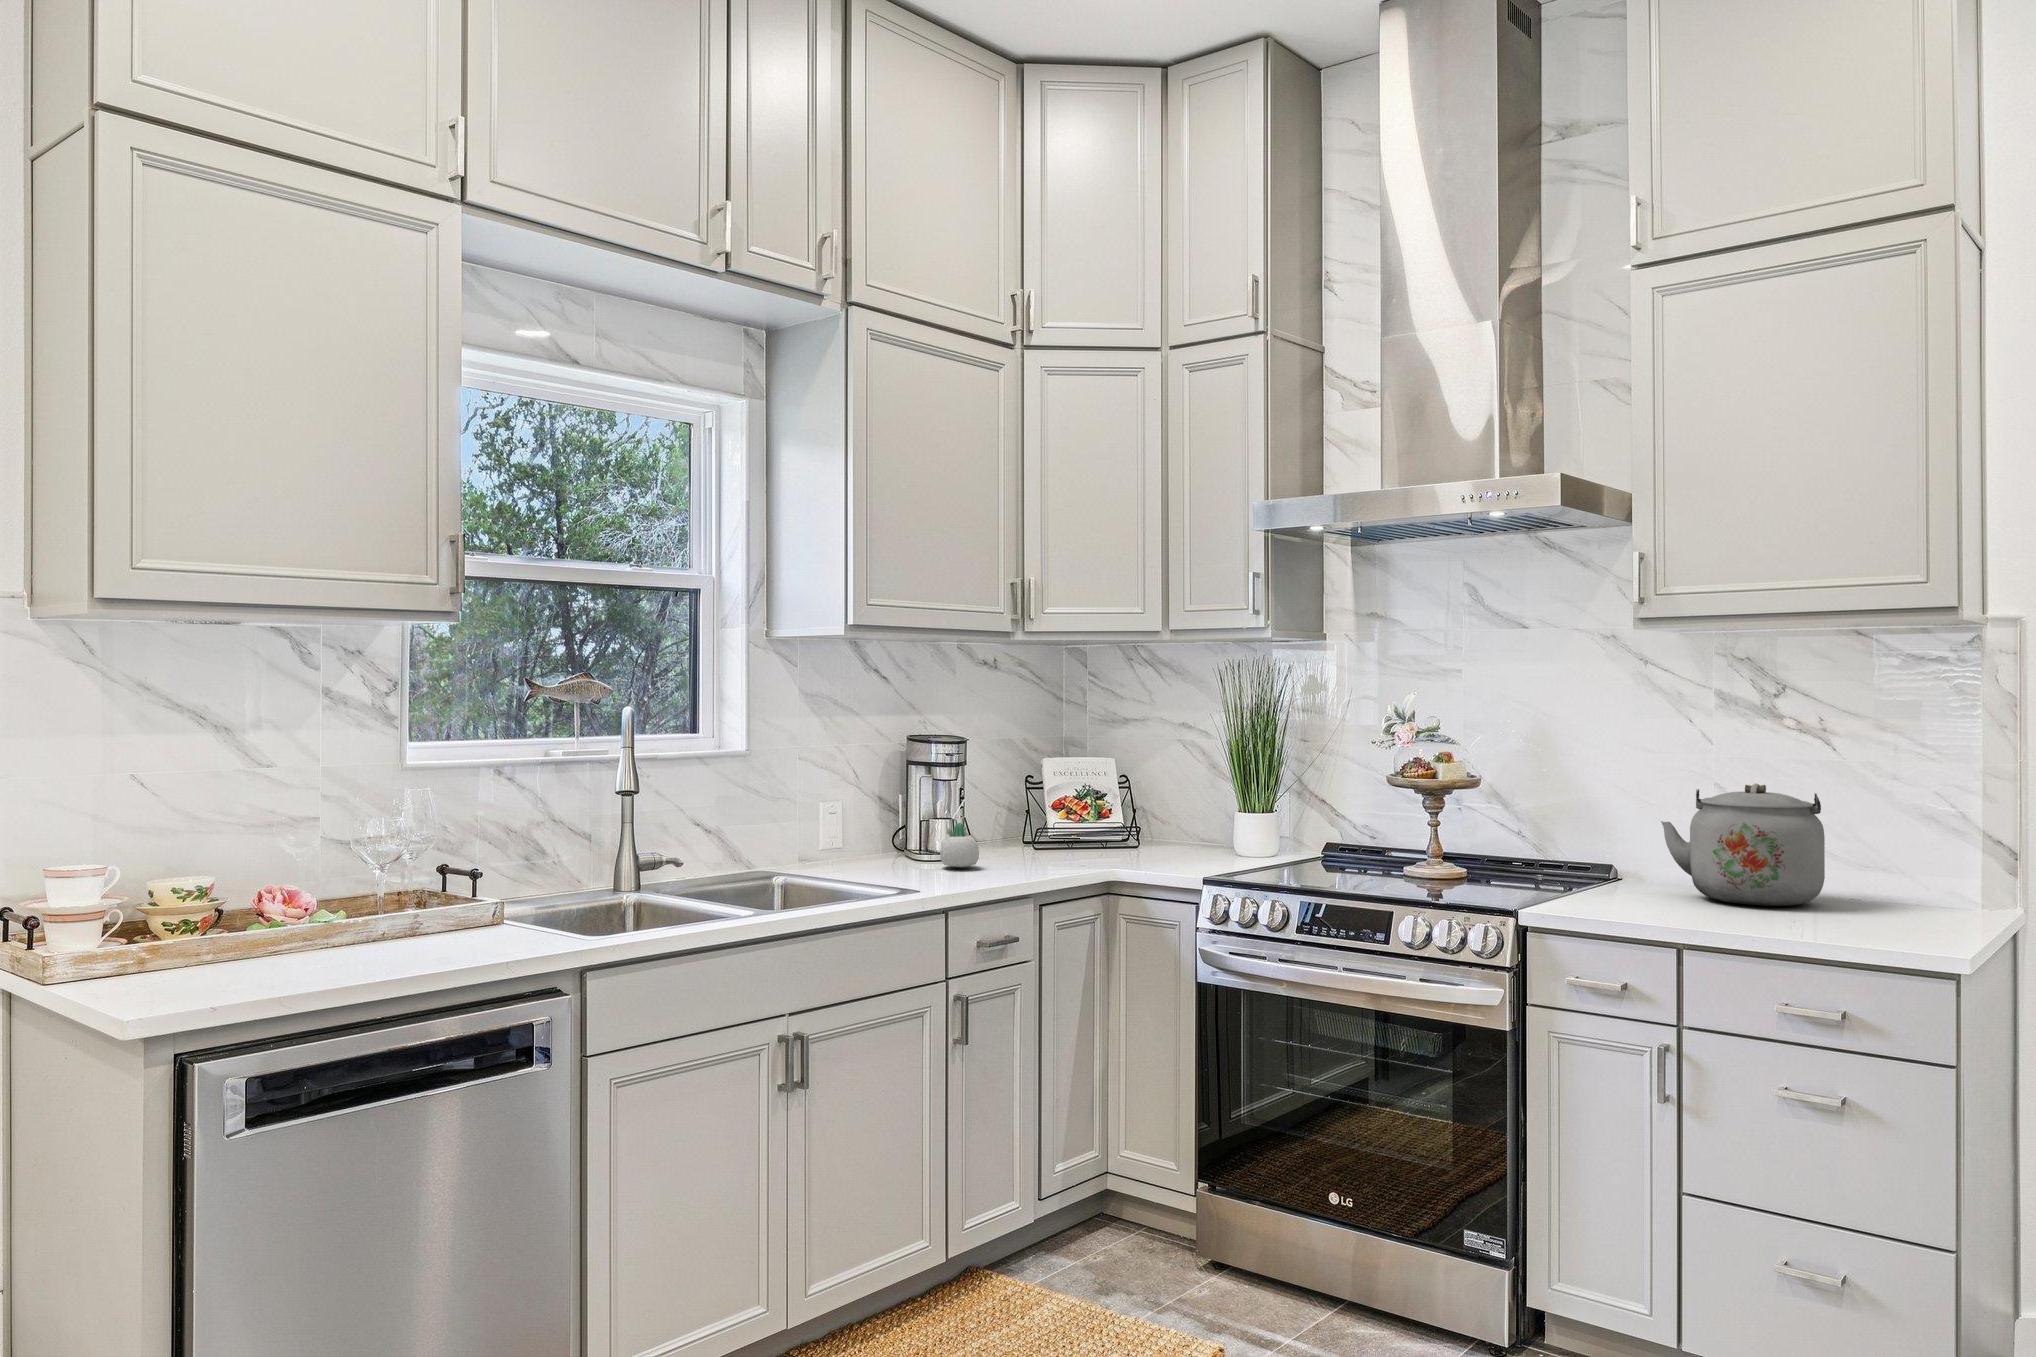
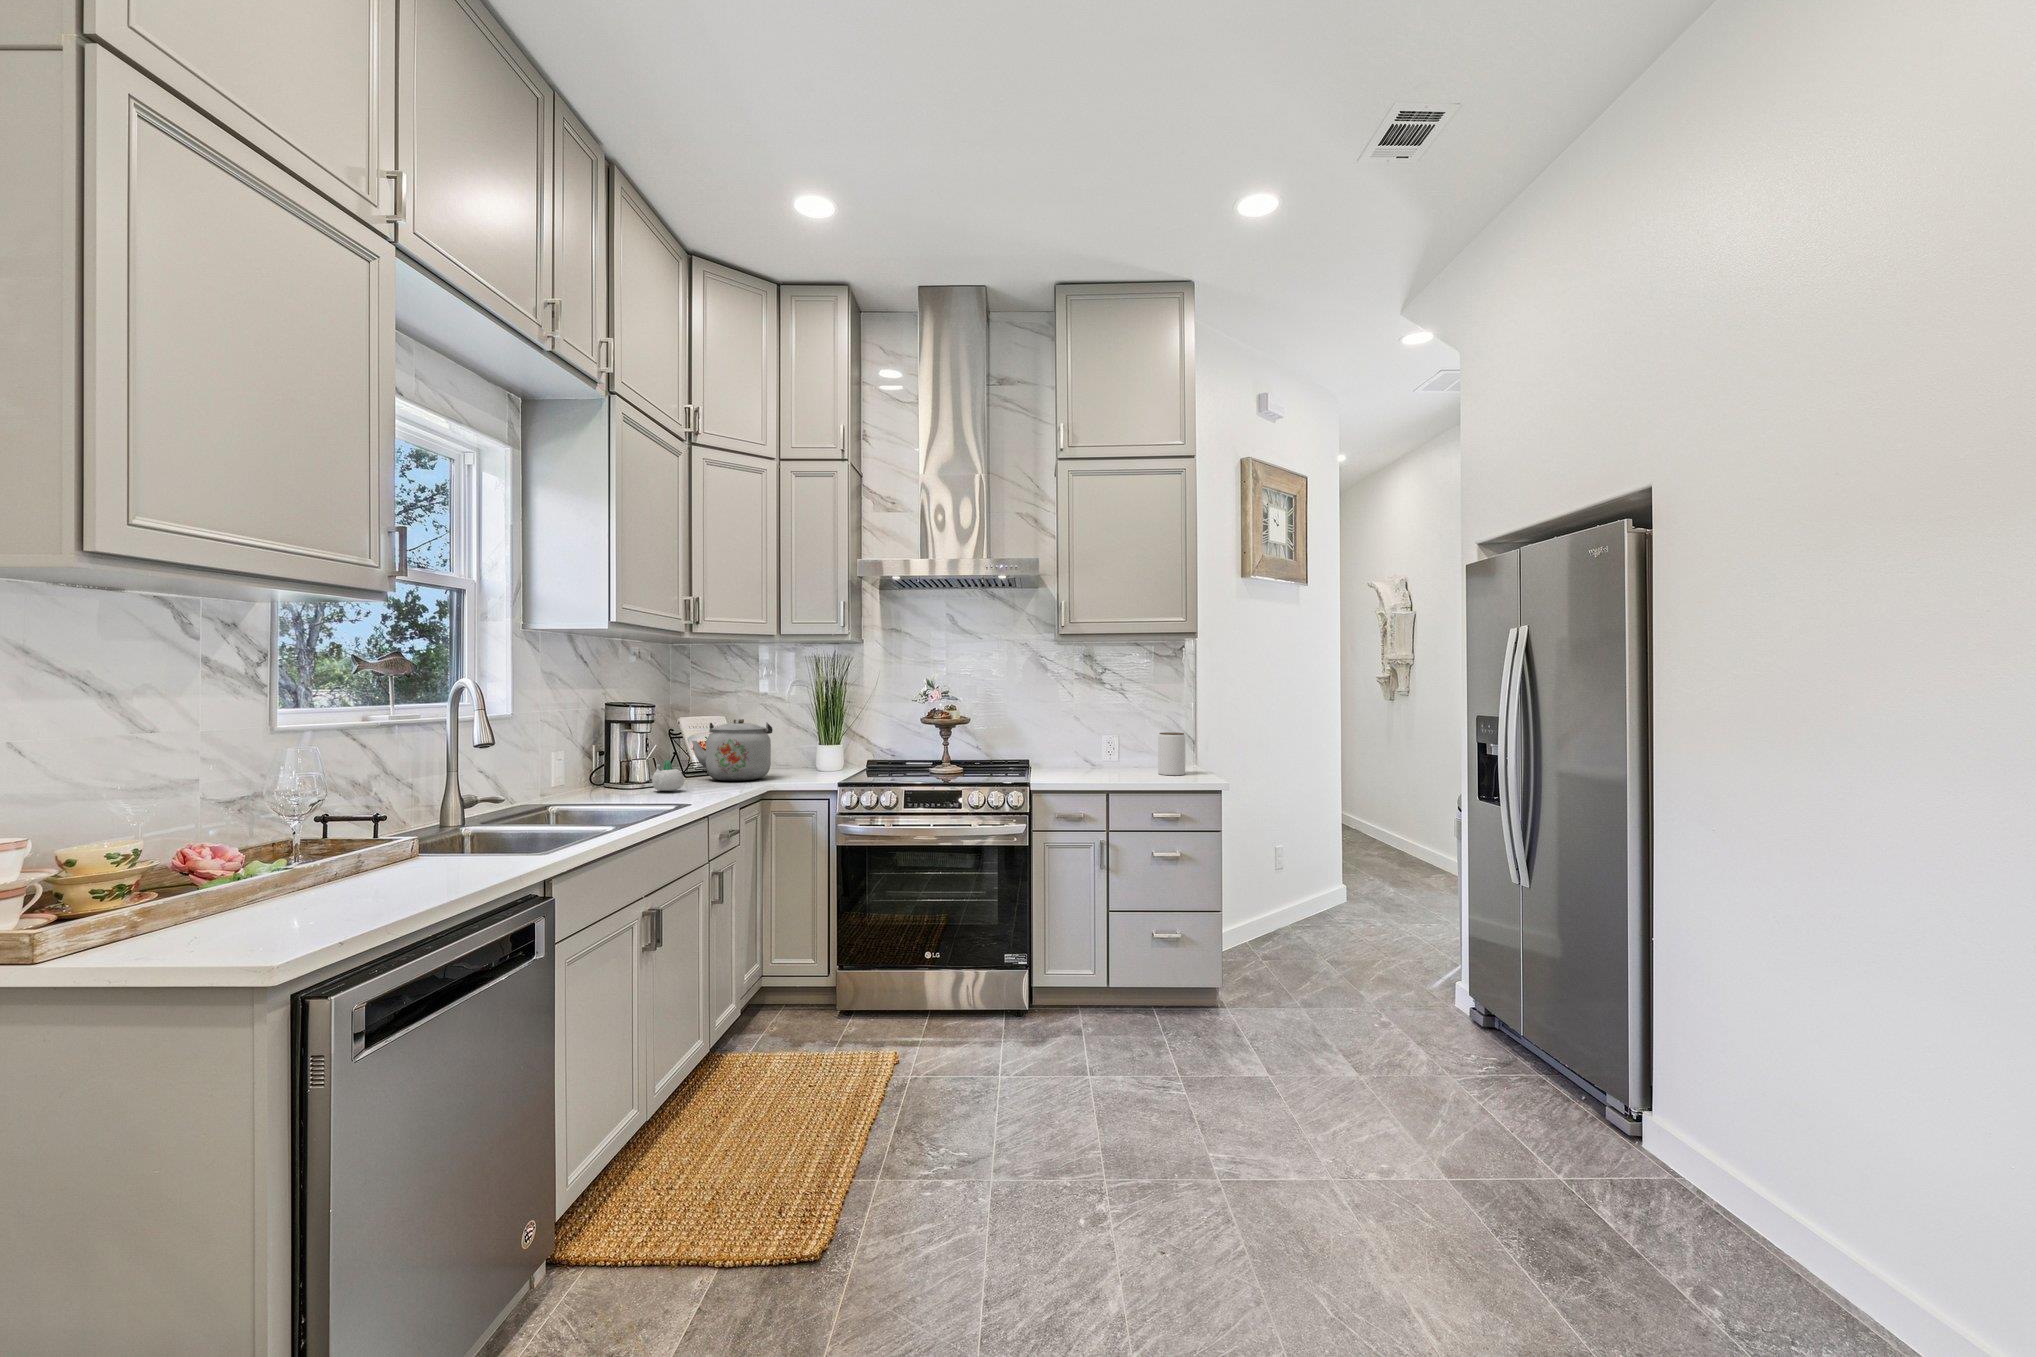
kettle: present [1661,784,1825,906] -> present [692,719,773,781]
jar: none [1884,825,1955,924] -> present [1158,732,1185,775]

